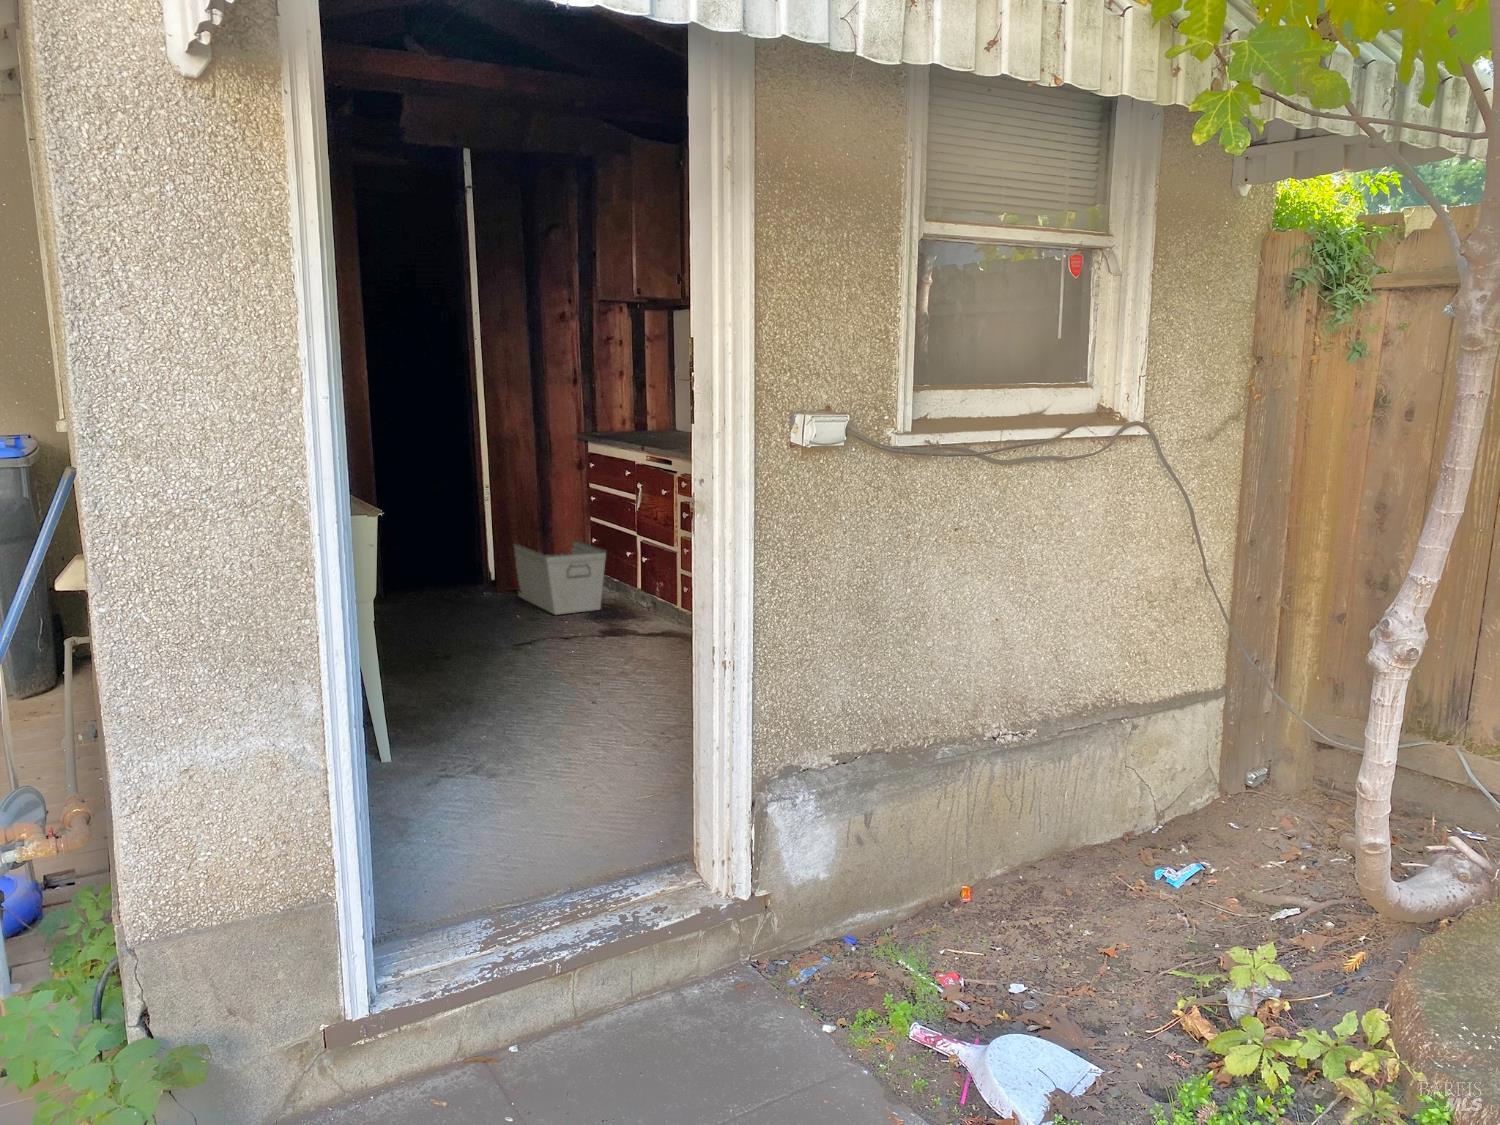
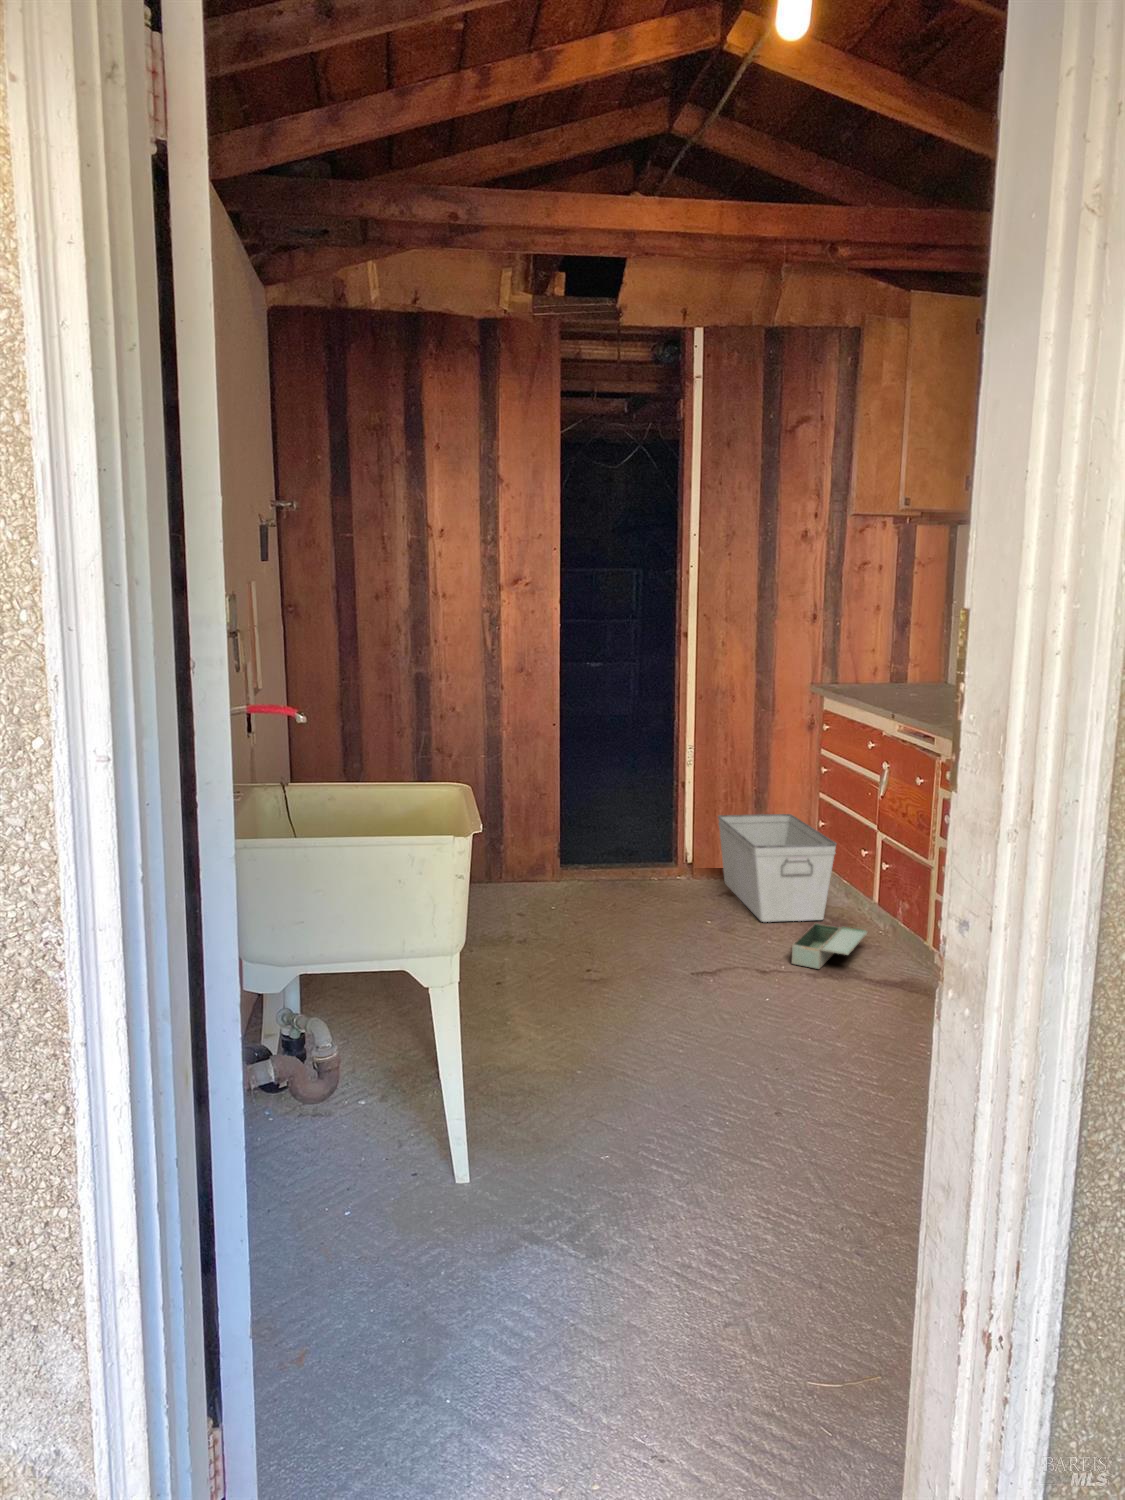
toolbox: none [582,608,635,635] -> present [792,924,867,969]

